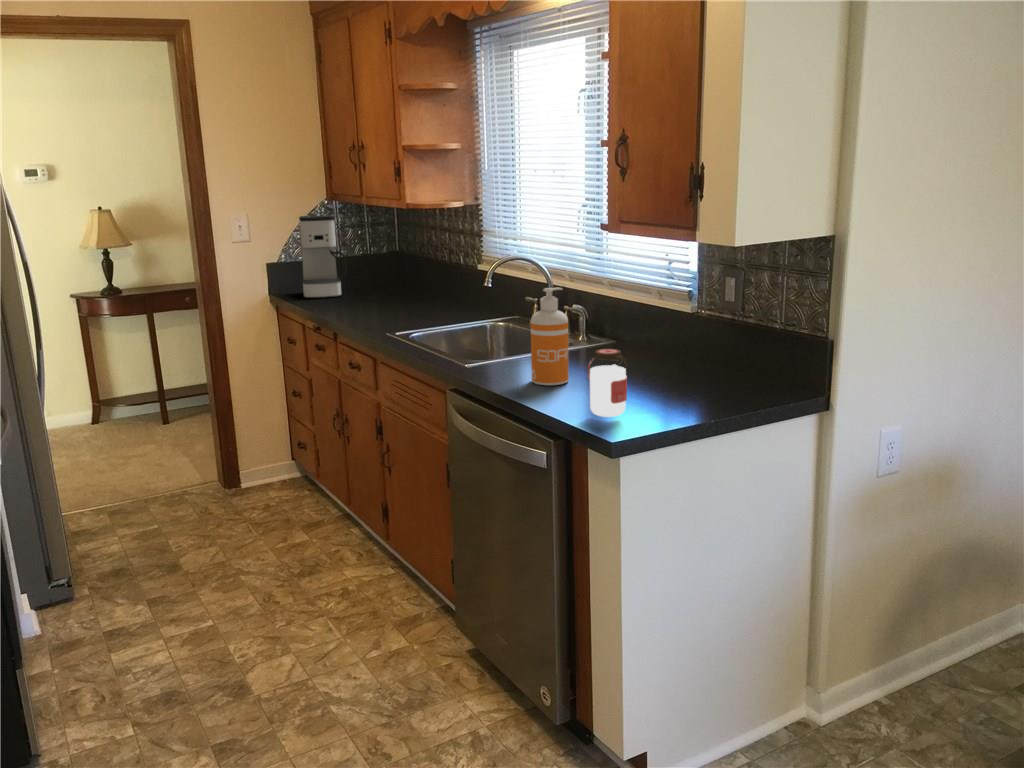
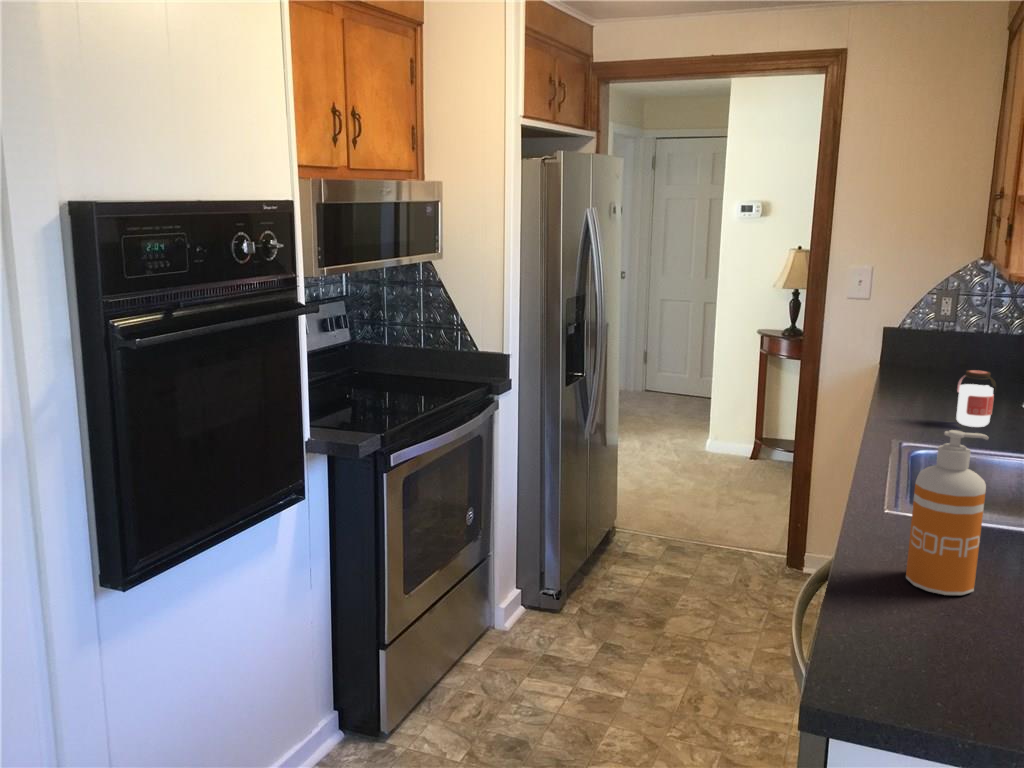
coffee maker: present [299,215,347,298] -> none [903,274,975,380]
jar: present [588,349,627,417] -> present [957,370,996,427]

